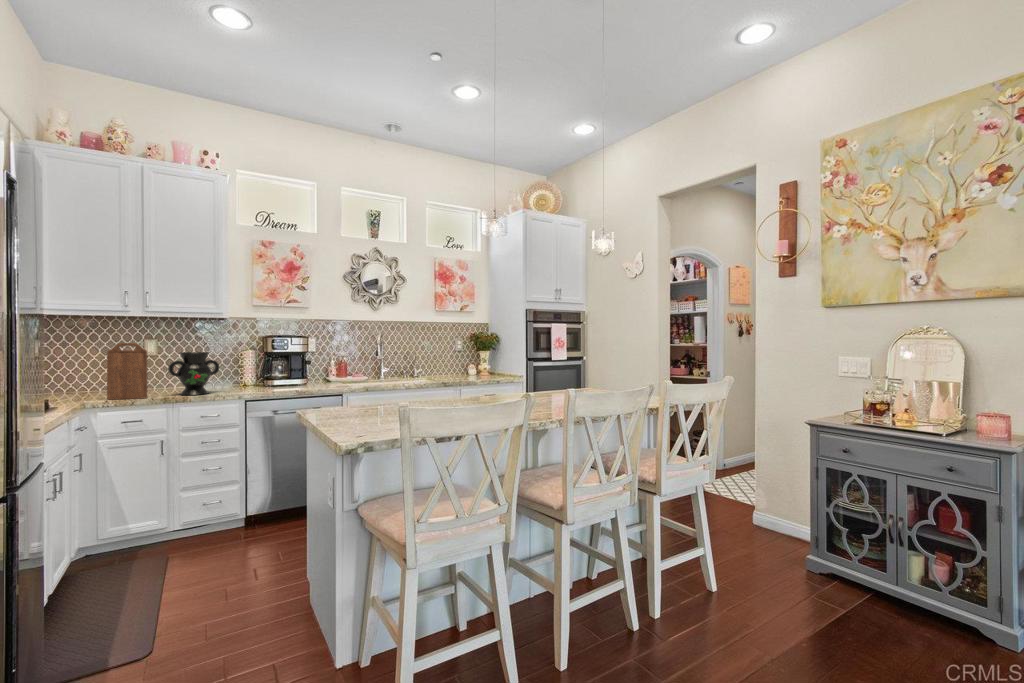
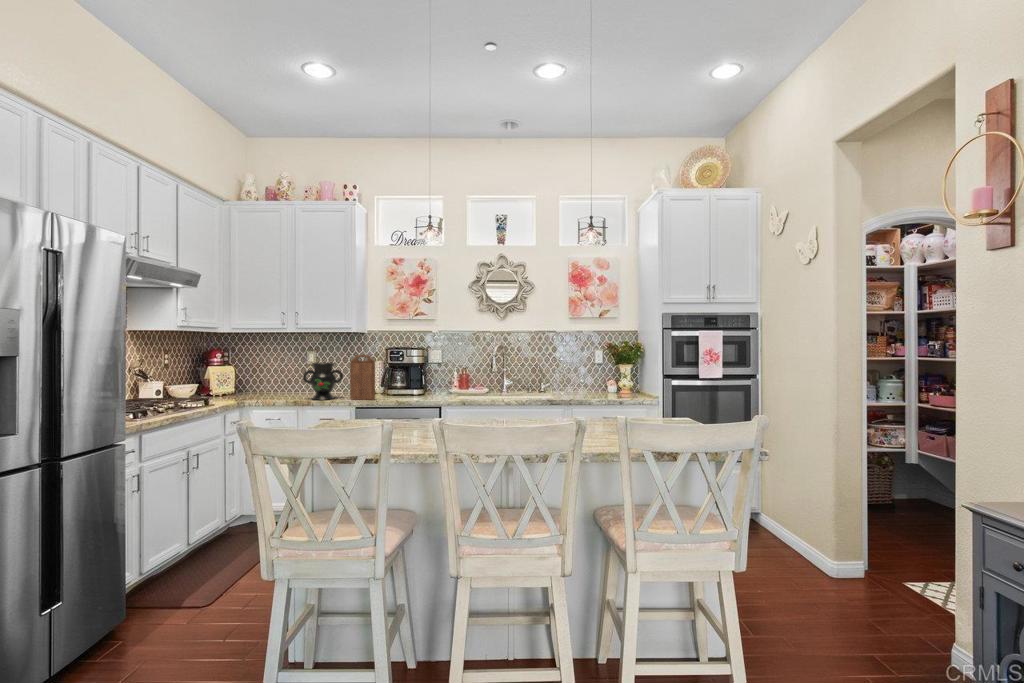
cutting board: present [107,343,147,400] -> present [350,355,375,400]

